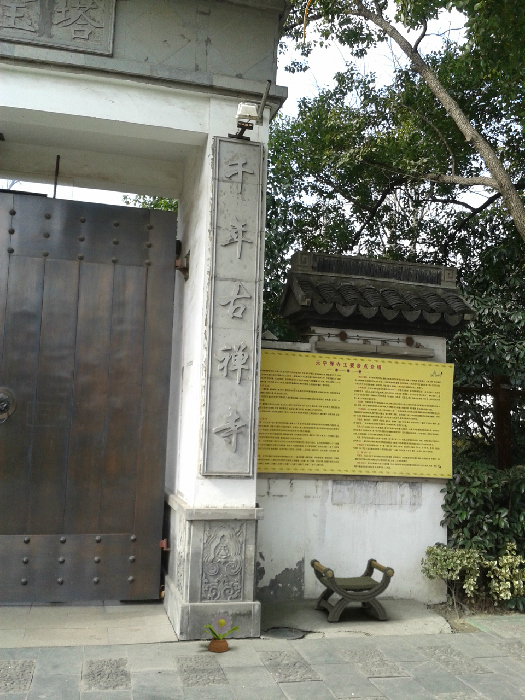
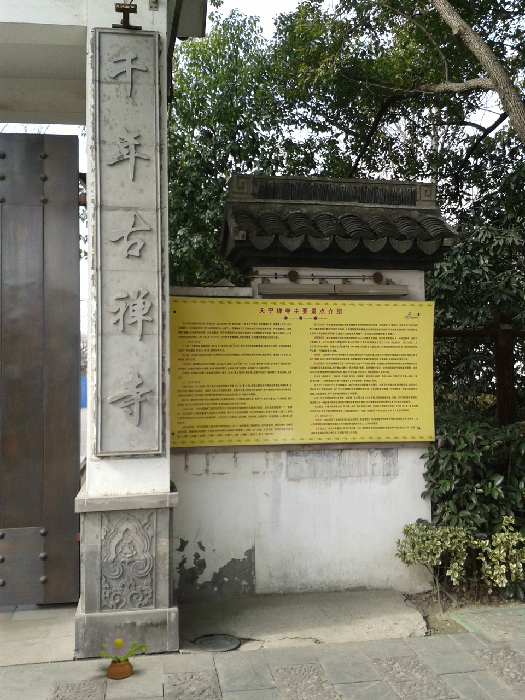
stool: present [310,558,395,622] -> none [260,541,358,624]

